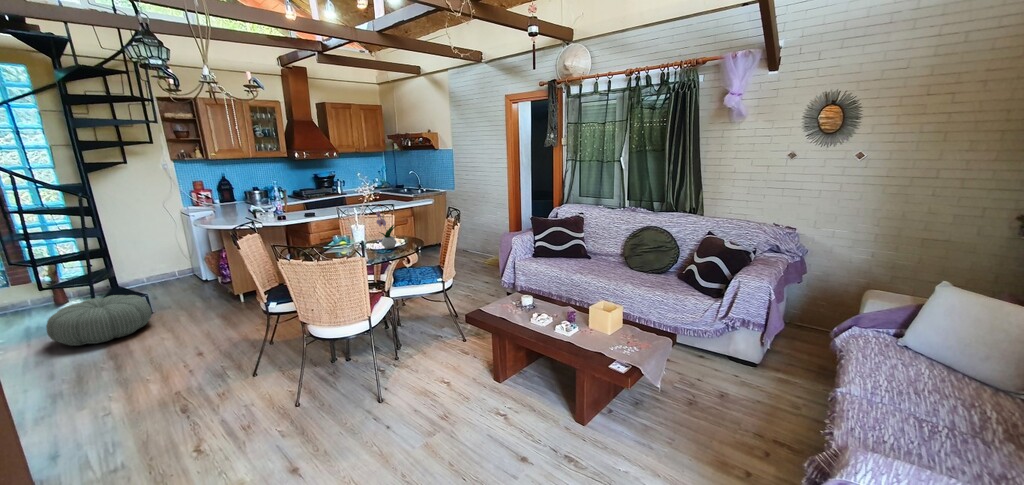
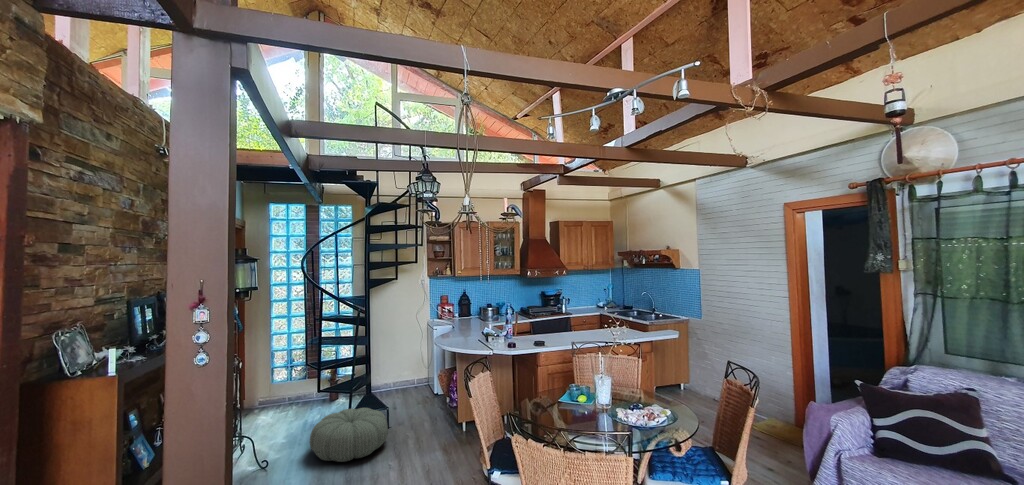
flower arrangement: present [376,204,396,249] -> none [626,350,655,414]

